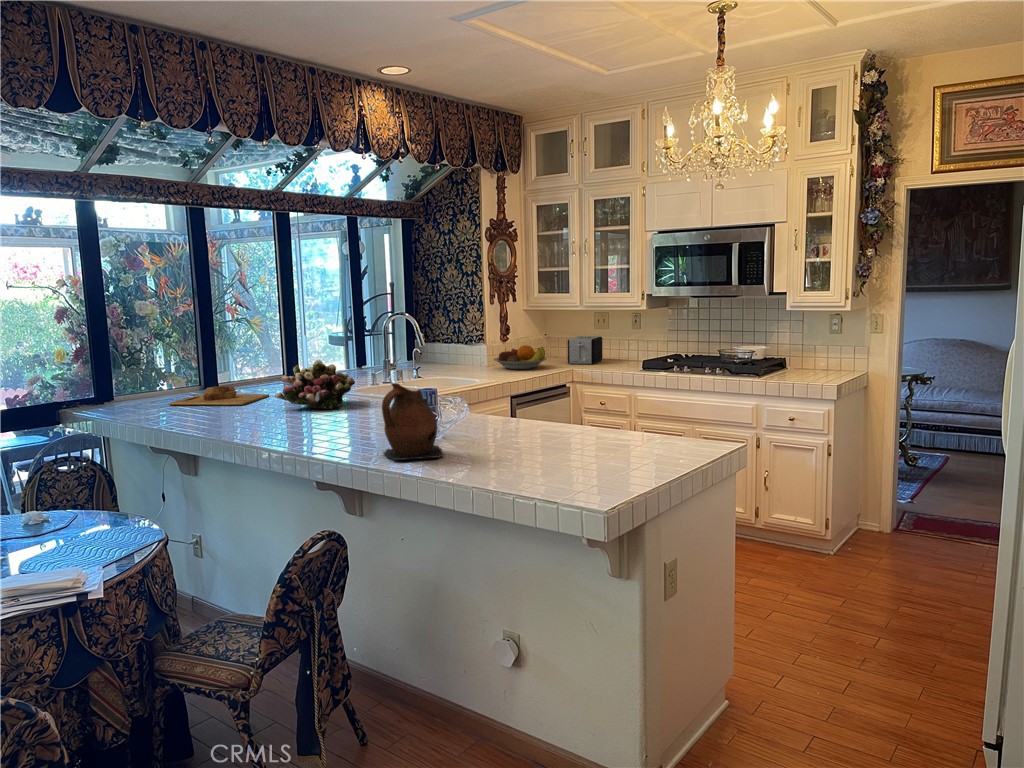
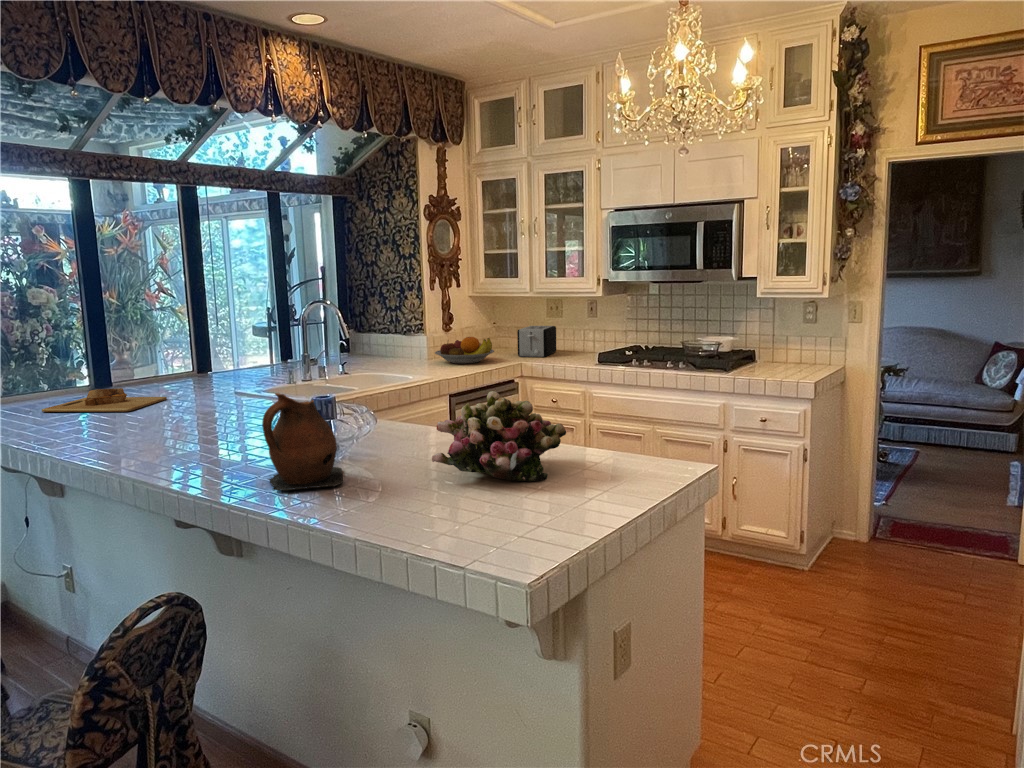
flower arrangement: present [275,360,355,409] -> present [432,391,566,481]

